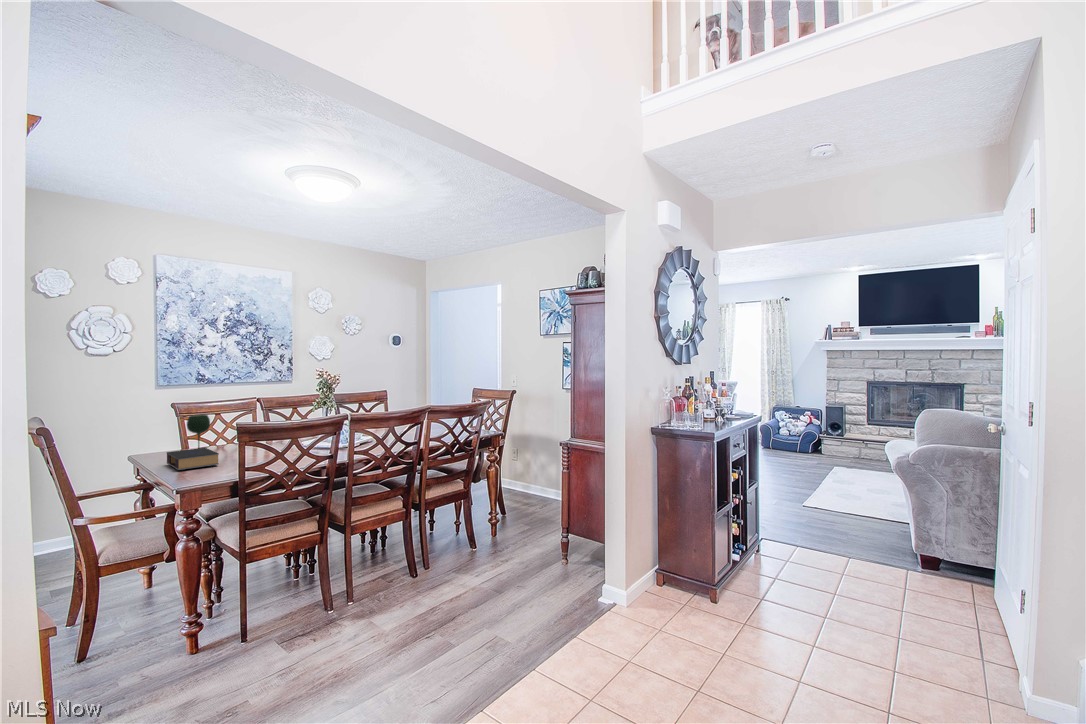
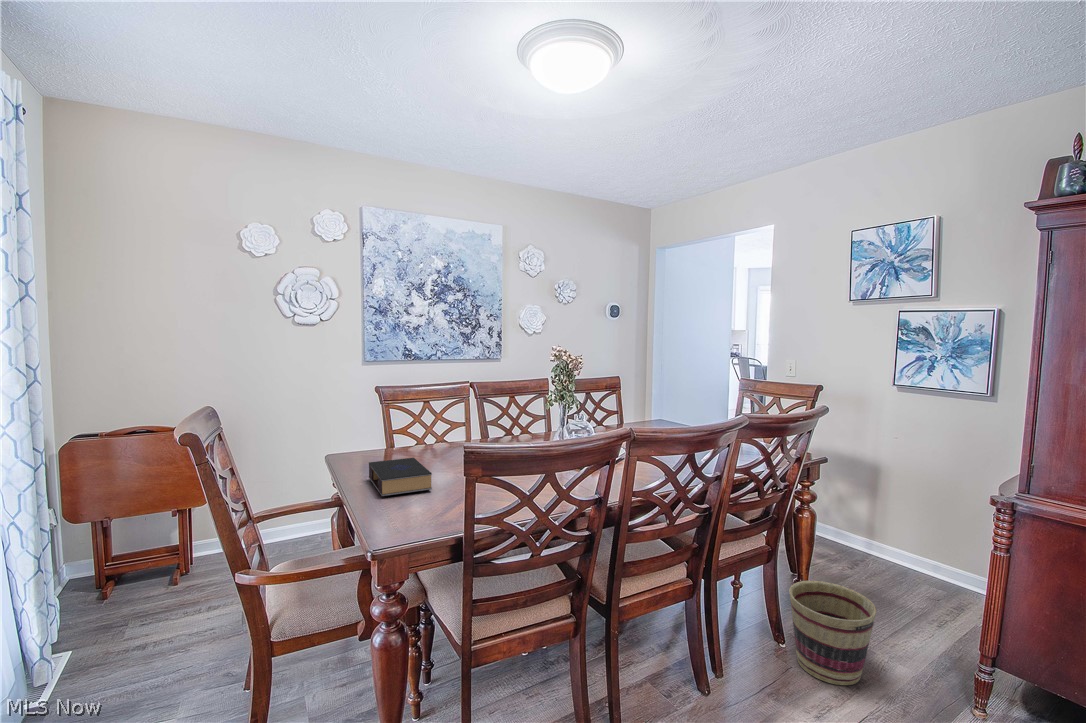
wine glass: present [187,415,210,448] -> none [392,406,419,457]
basket: none [474,505,519,560] -> present [789,581,877,685]

